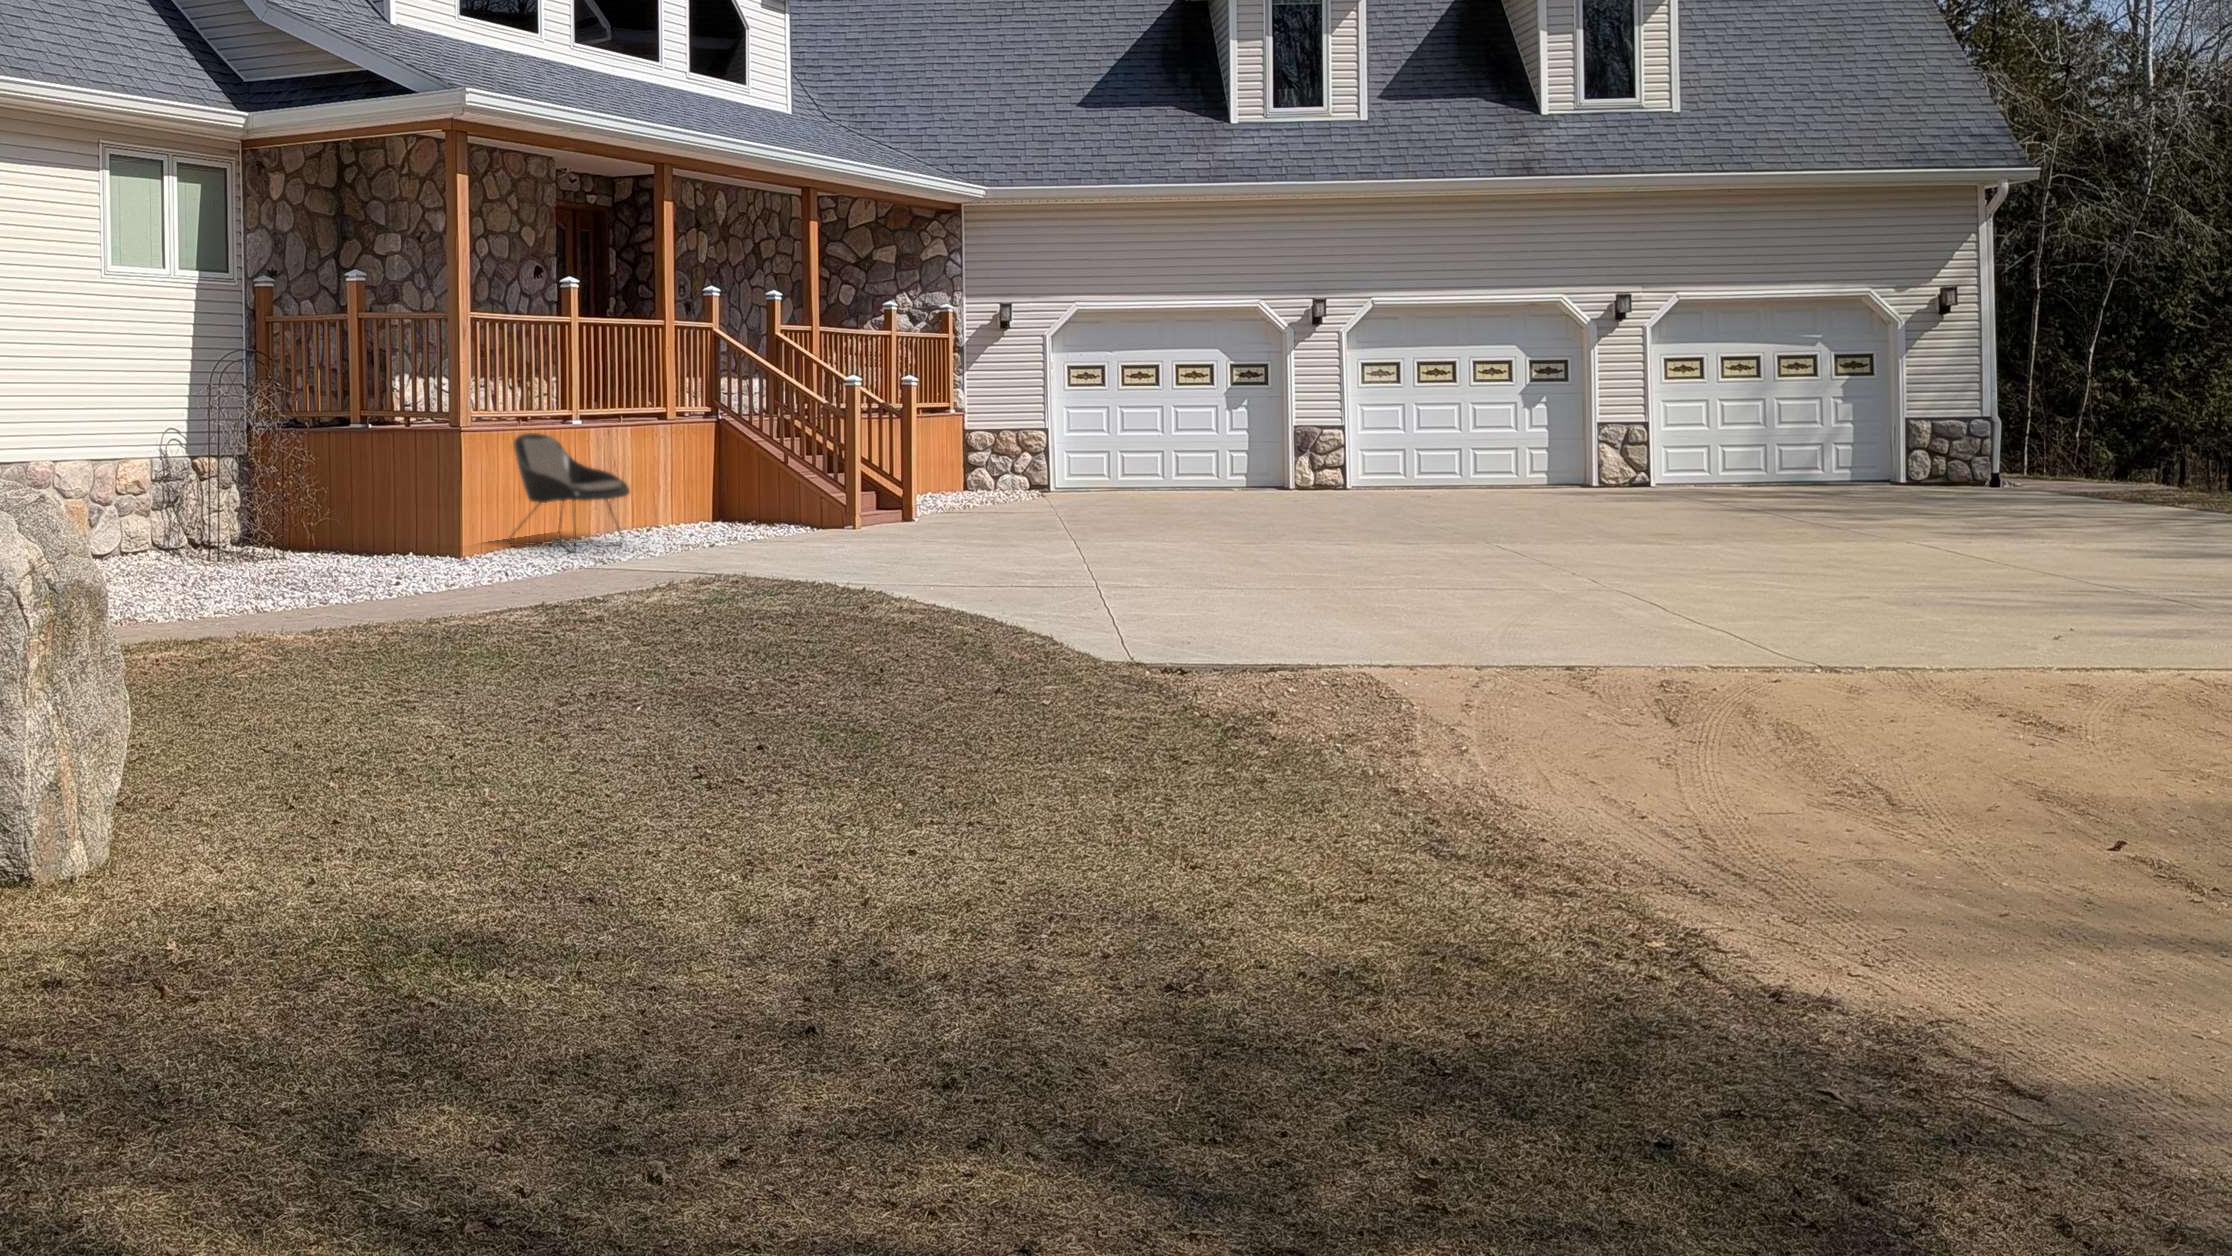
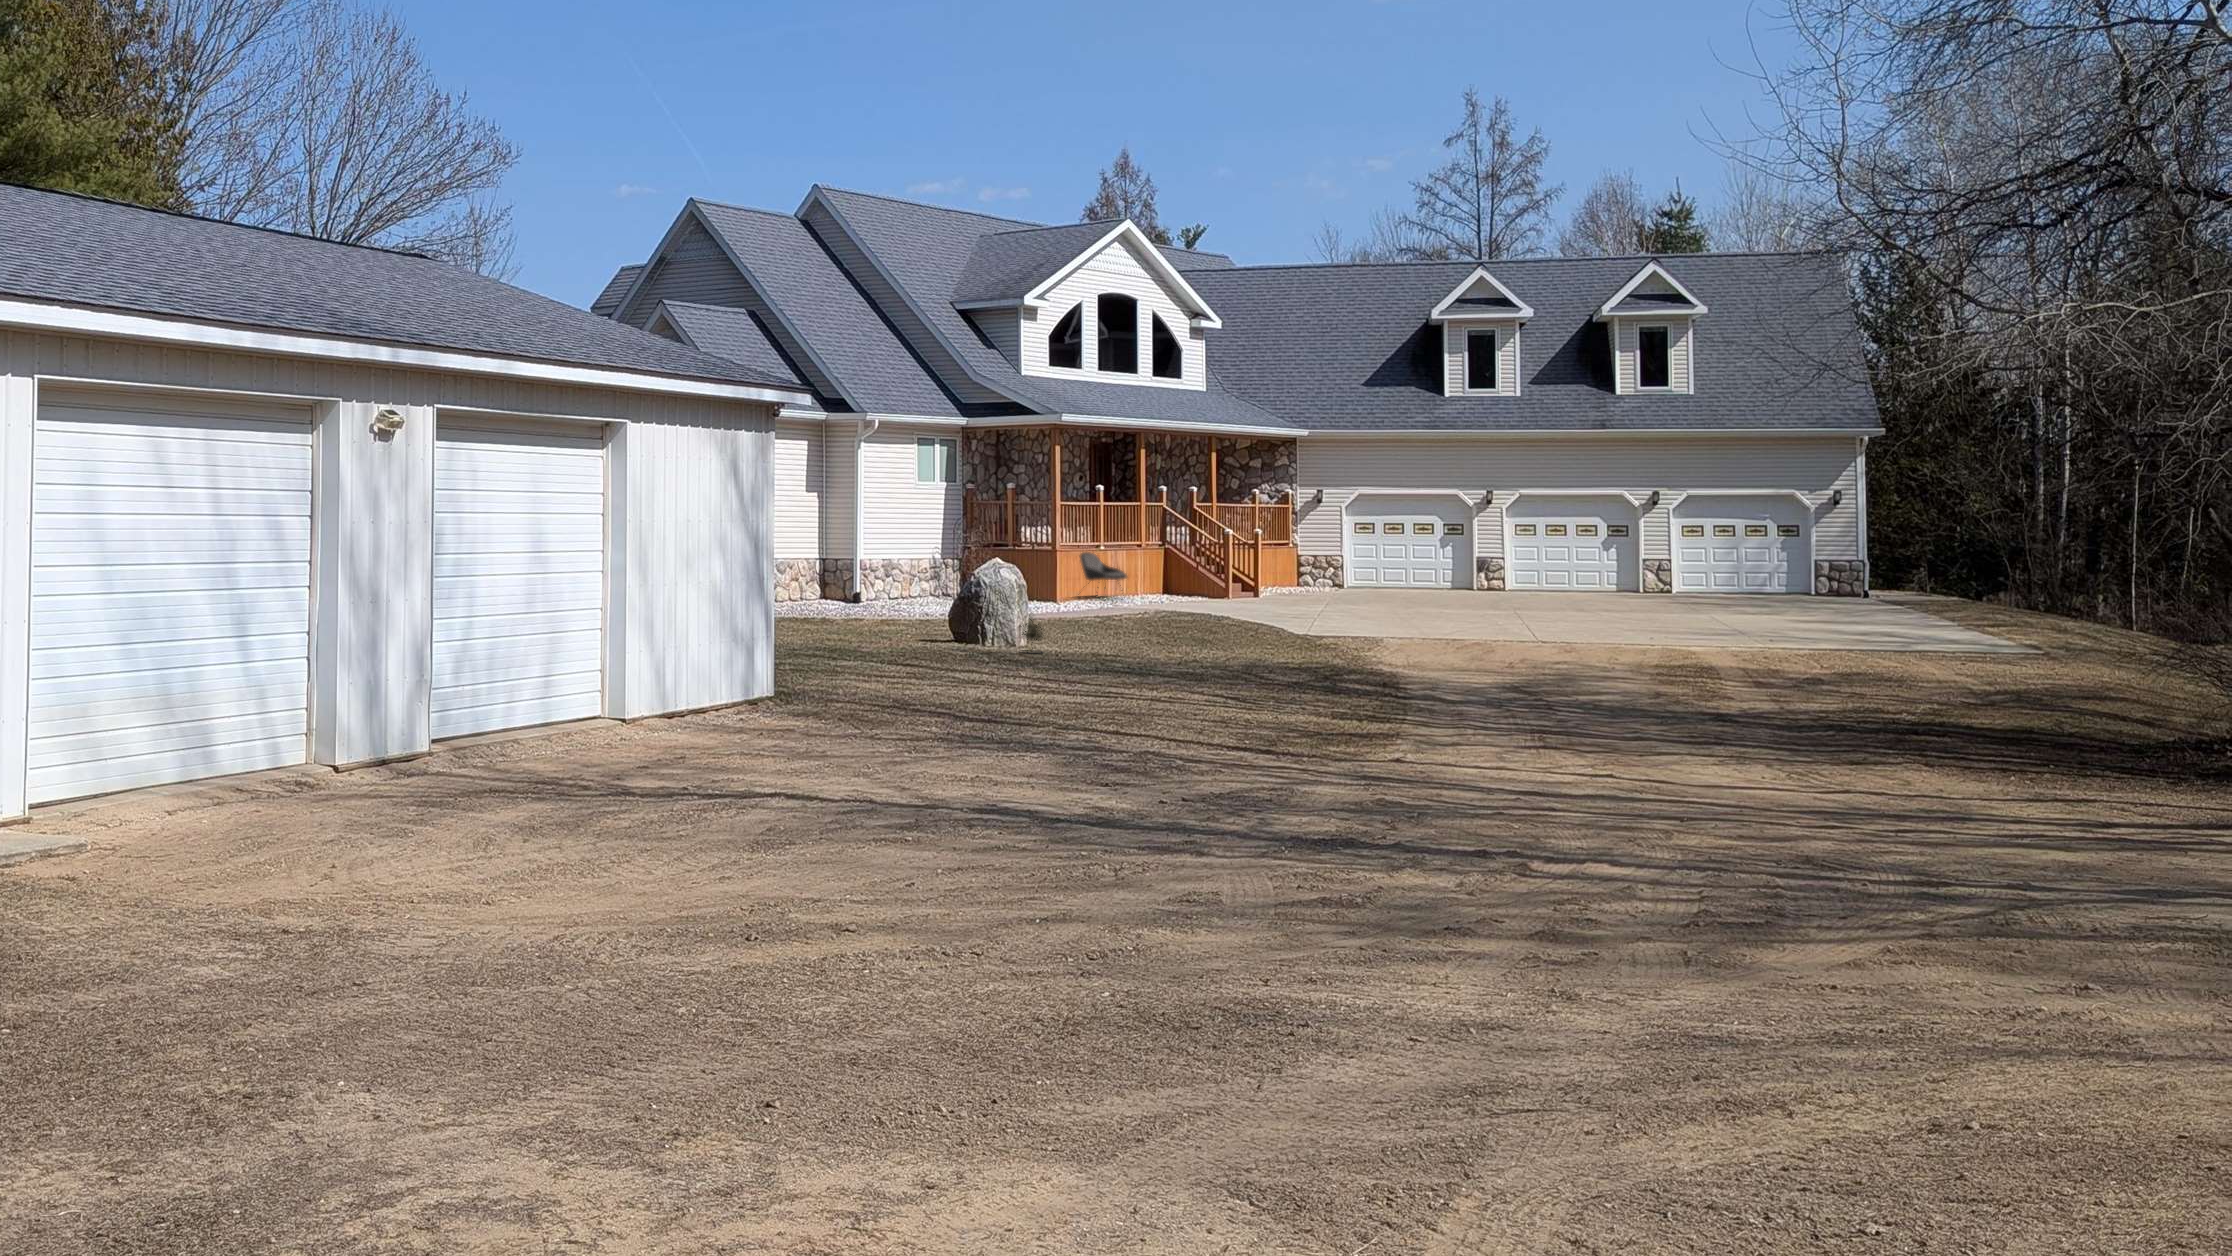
potted tree: none [62,709,193,914] -> present [1020,615,1044,654]

